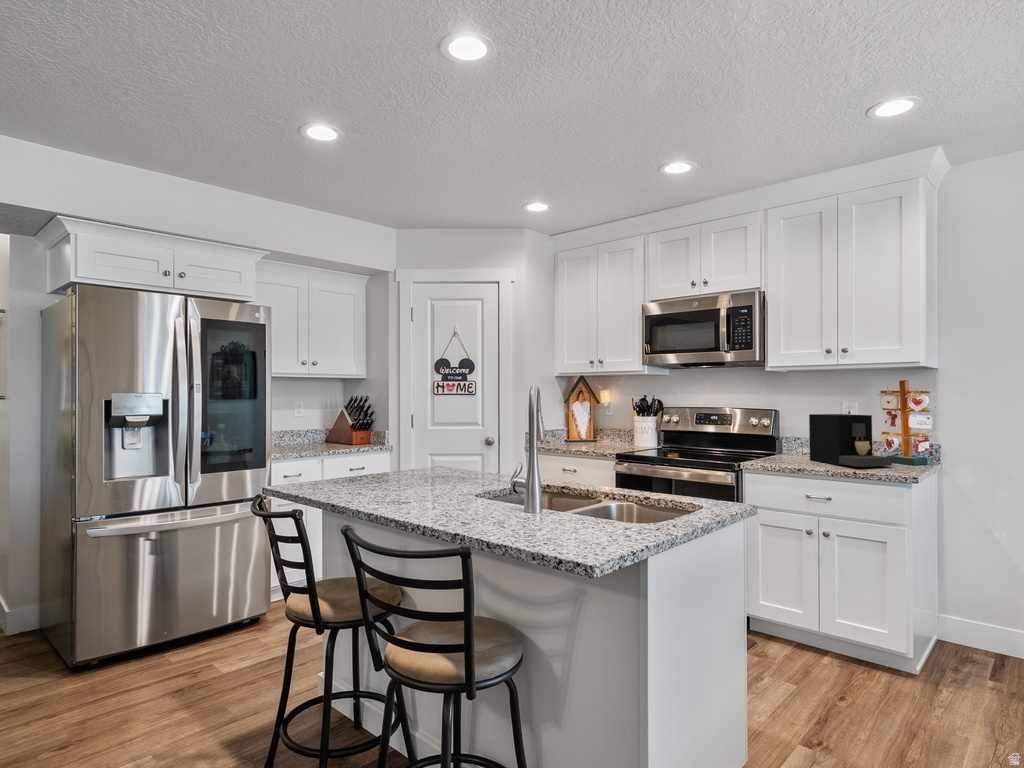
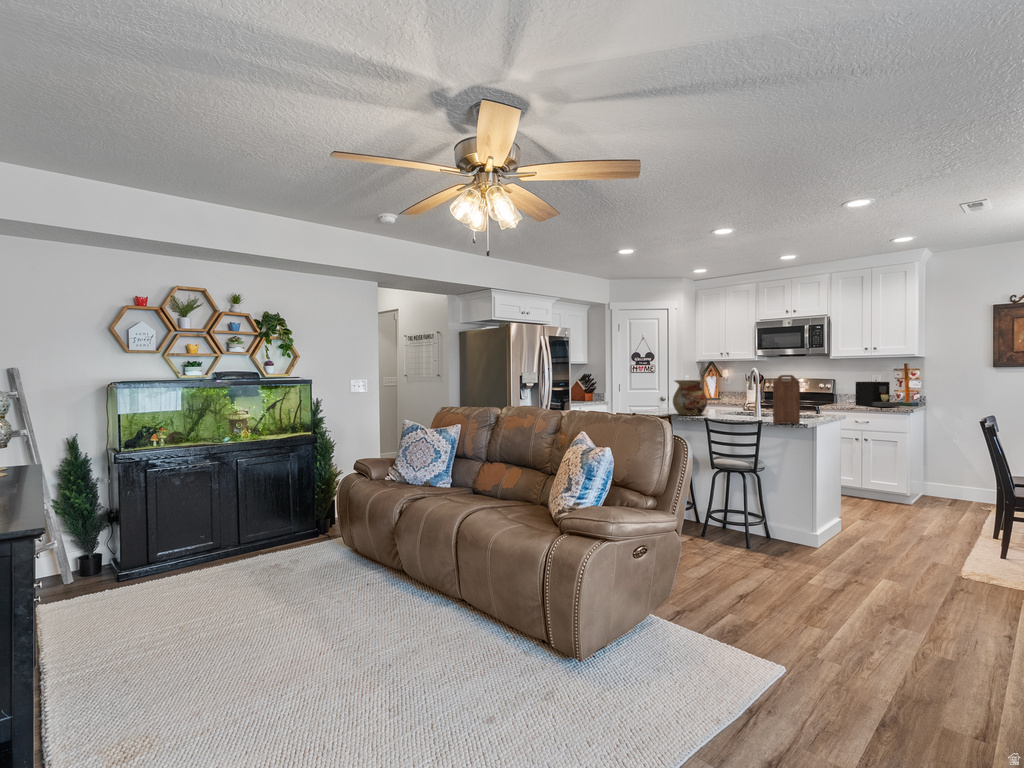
cutting board: none [527,398,606,539] -> present [773,375,800,424]
vase: none [384,409,461,493] -> present [673,380,707,415]

